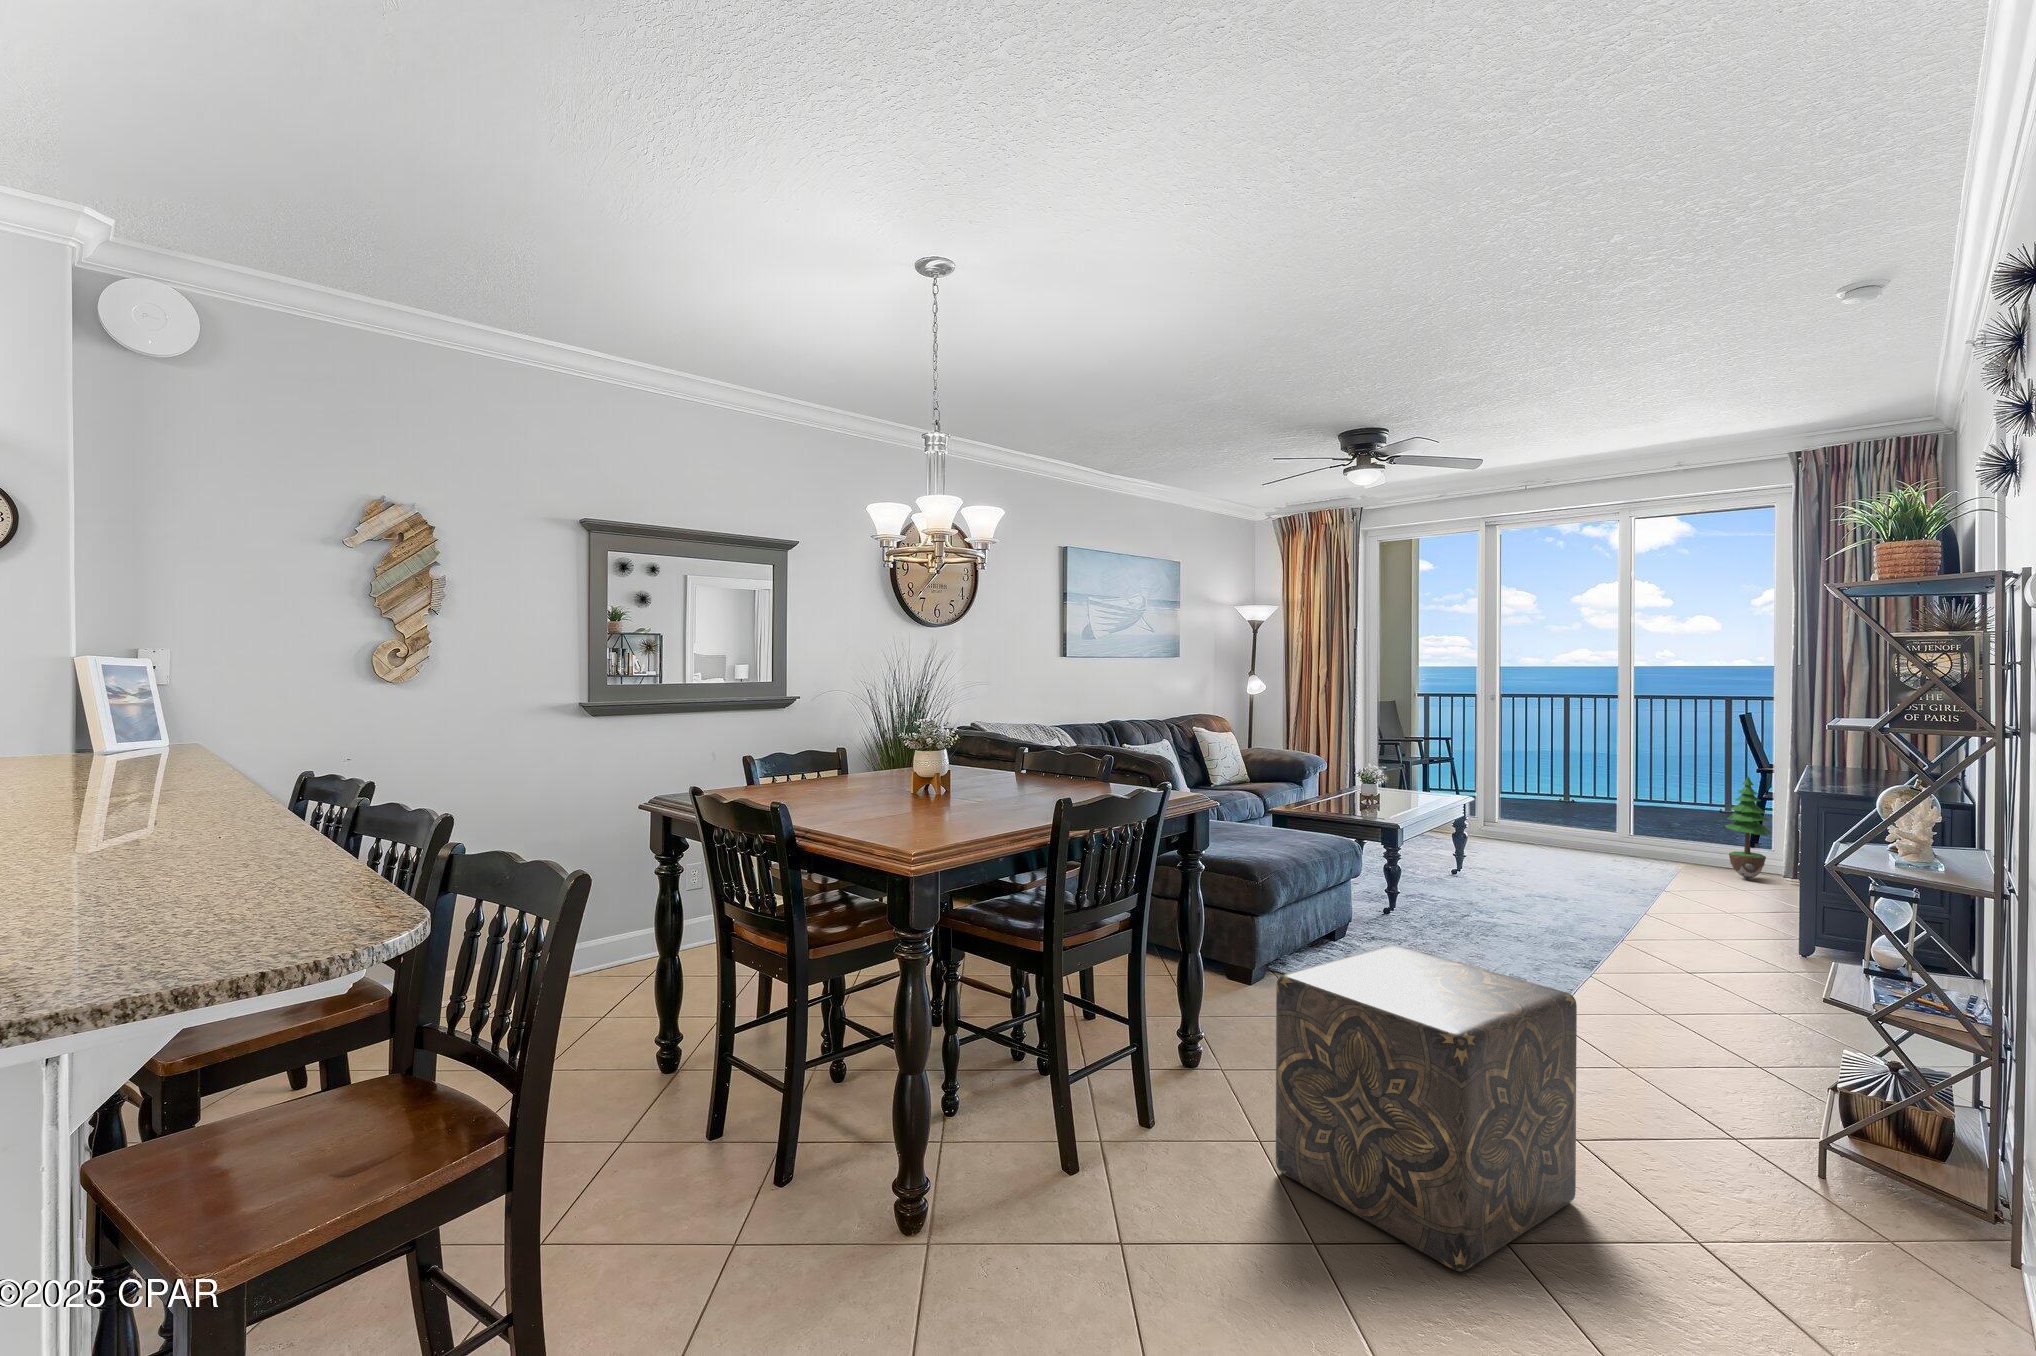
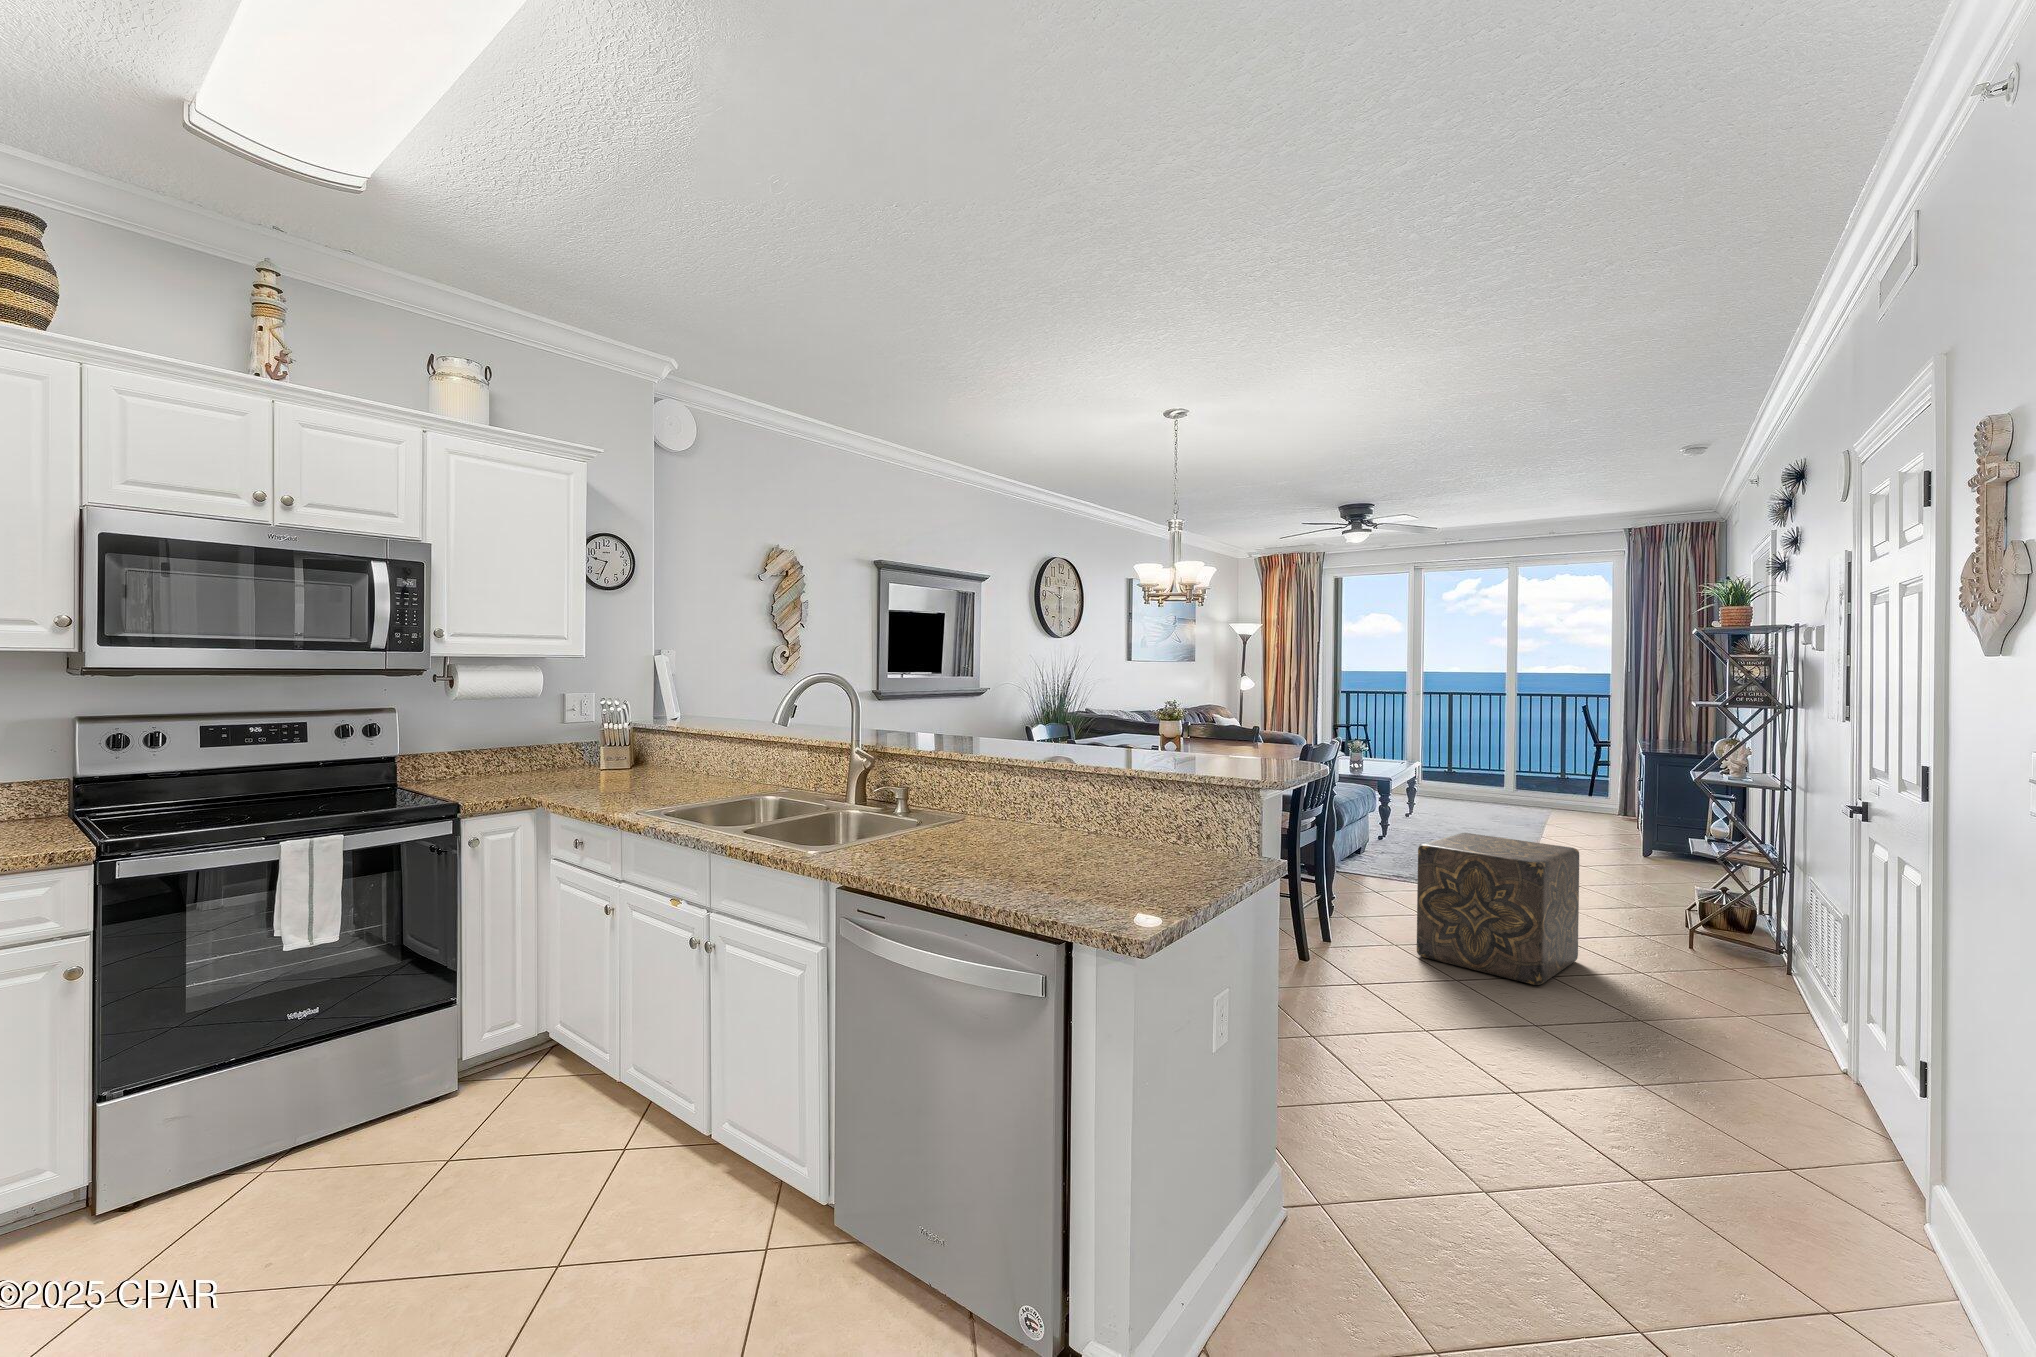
potted tree: present [1725,776,1771,879] -> none [1582,747,1612,818]

